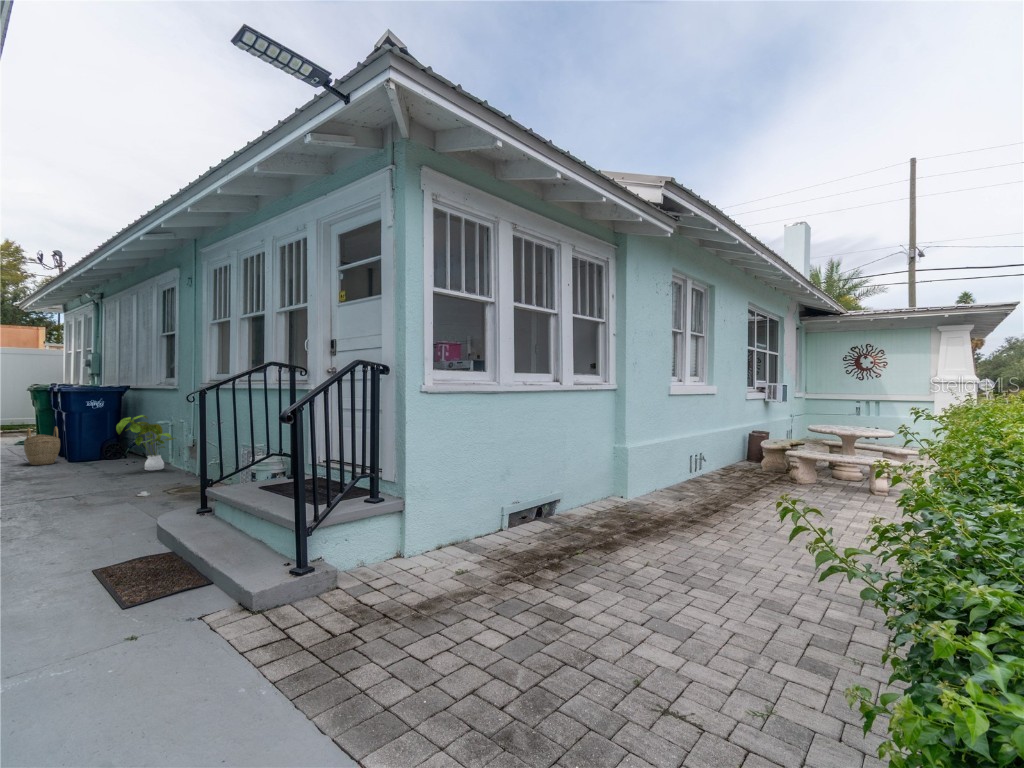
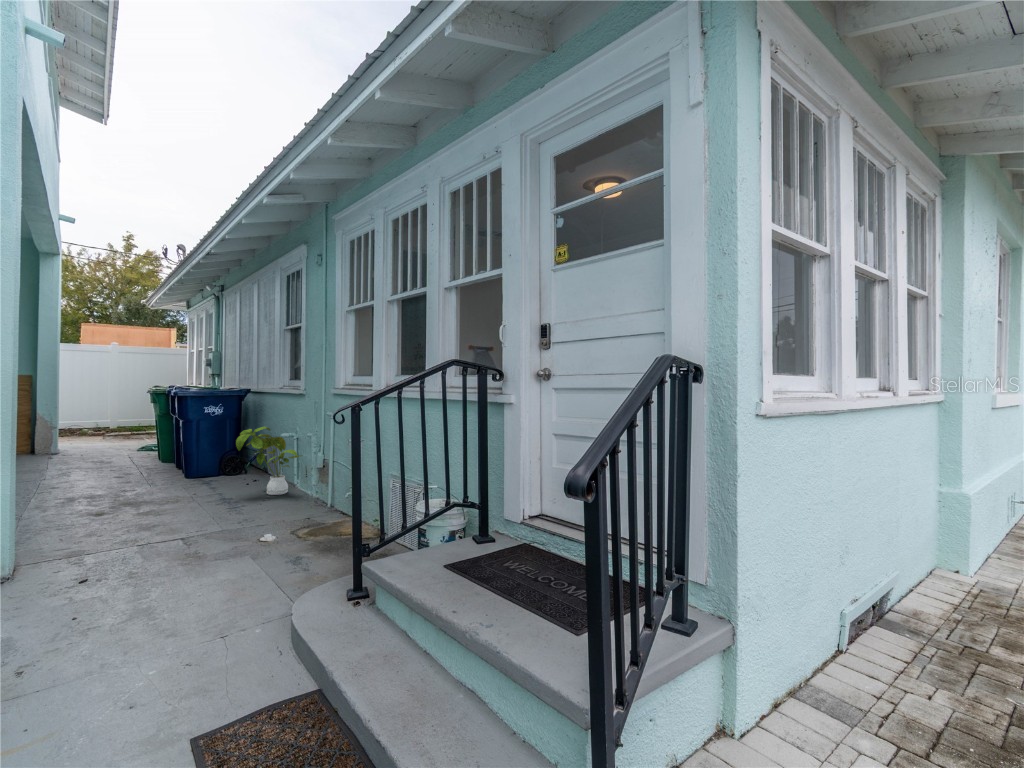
woven basket: present [24,427,60,466] -> none [142,436,178,481]

